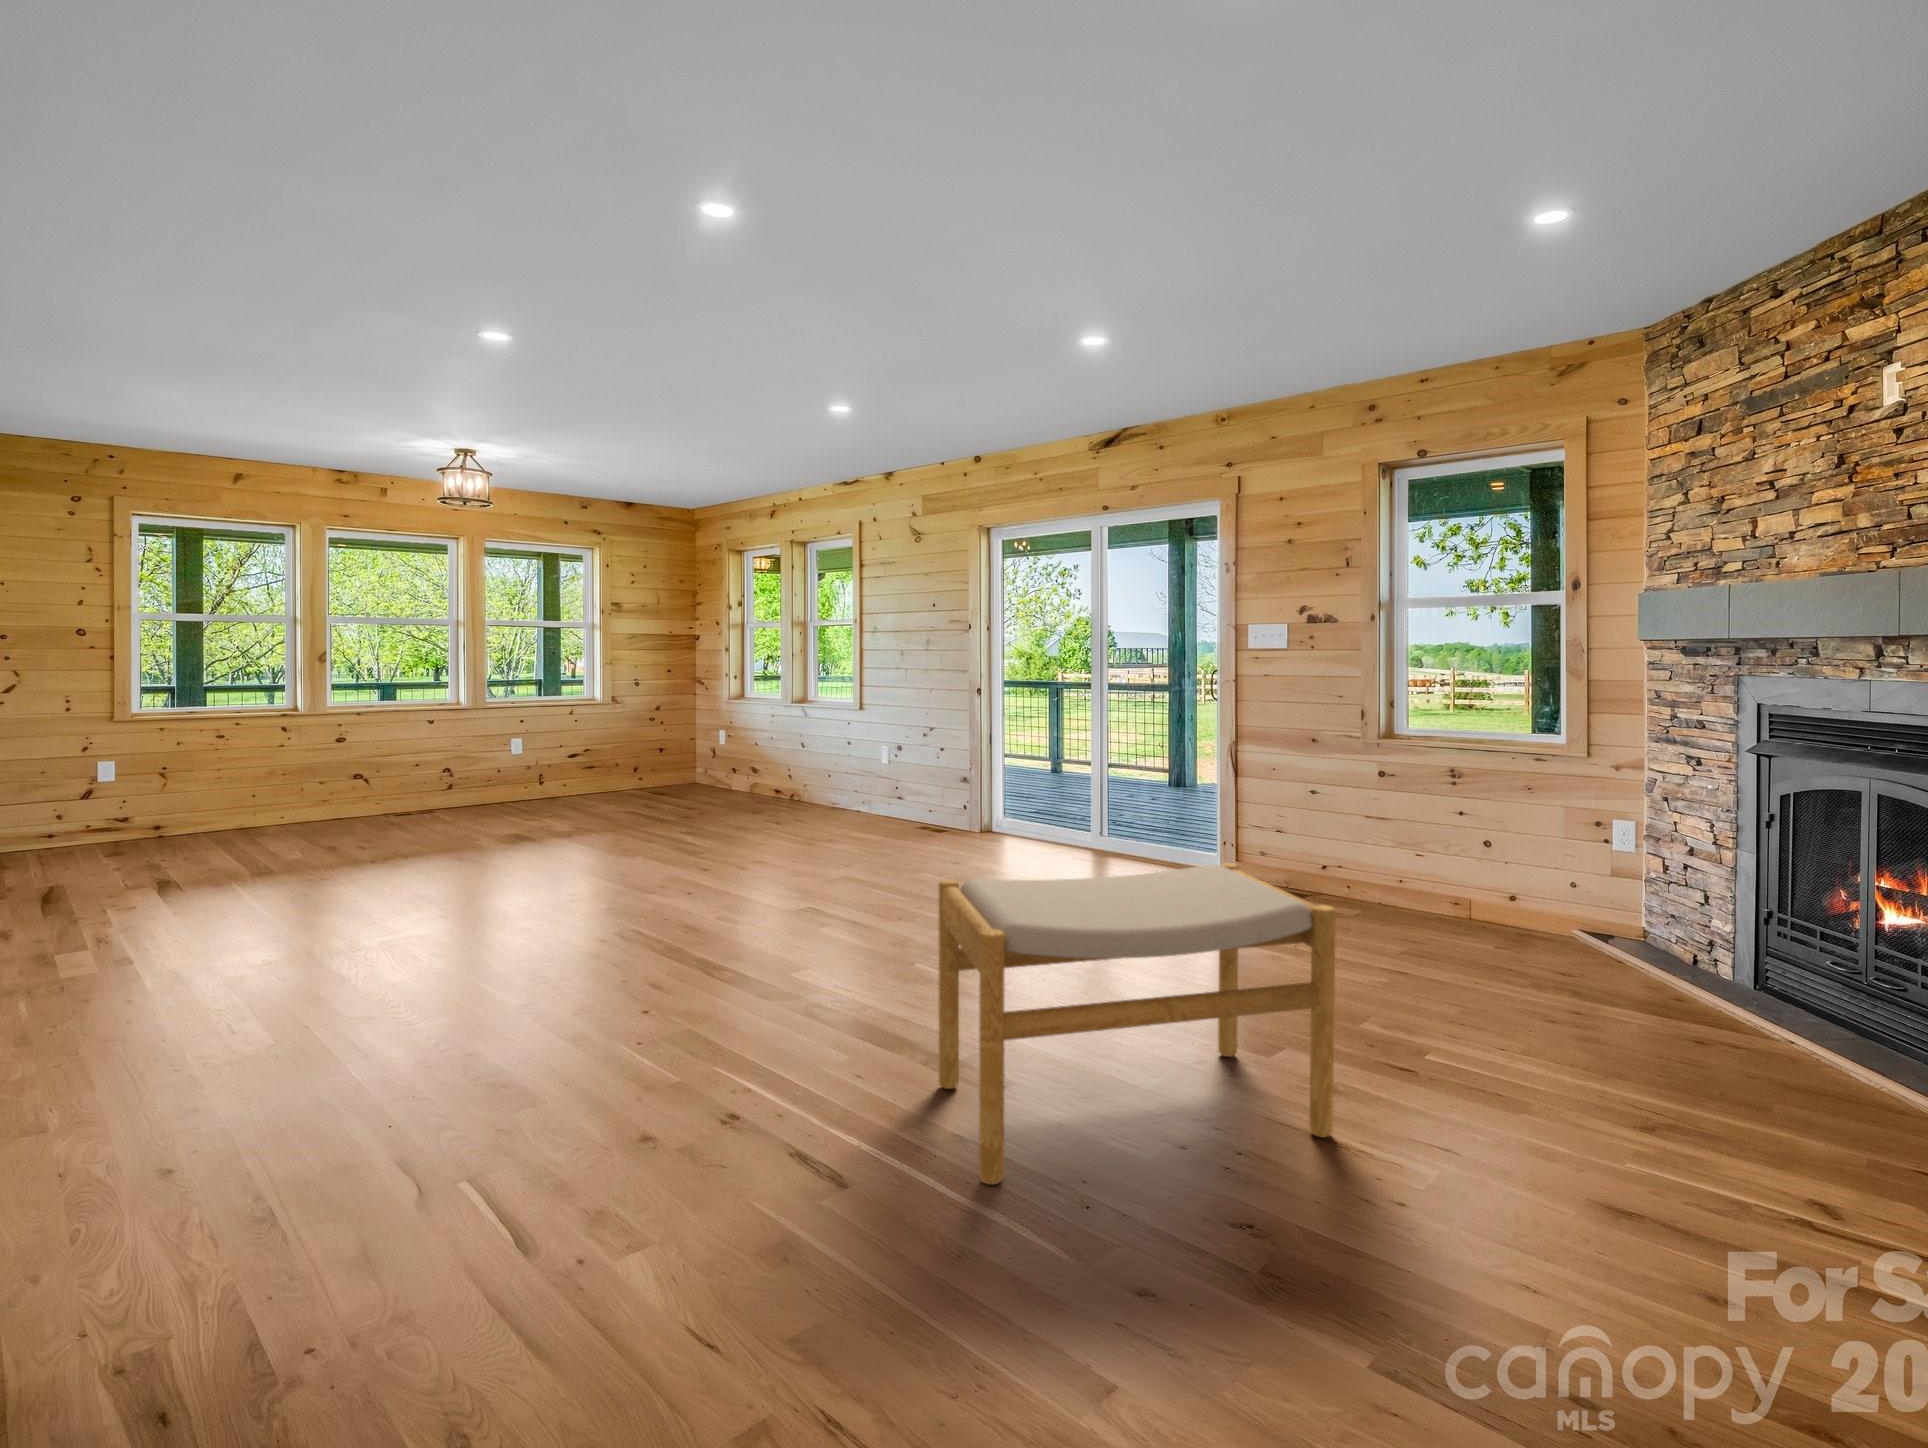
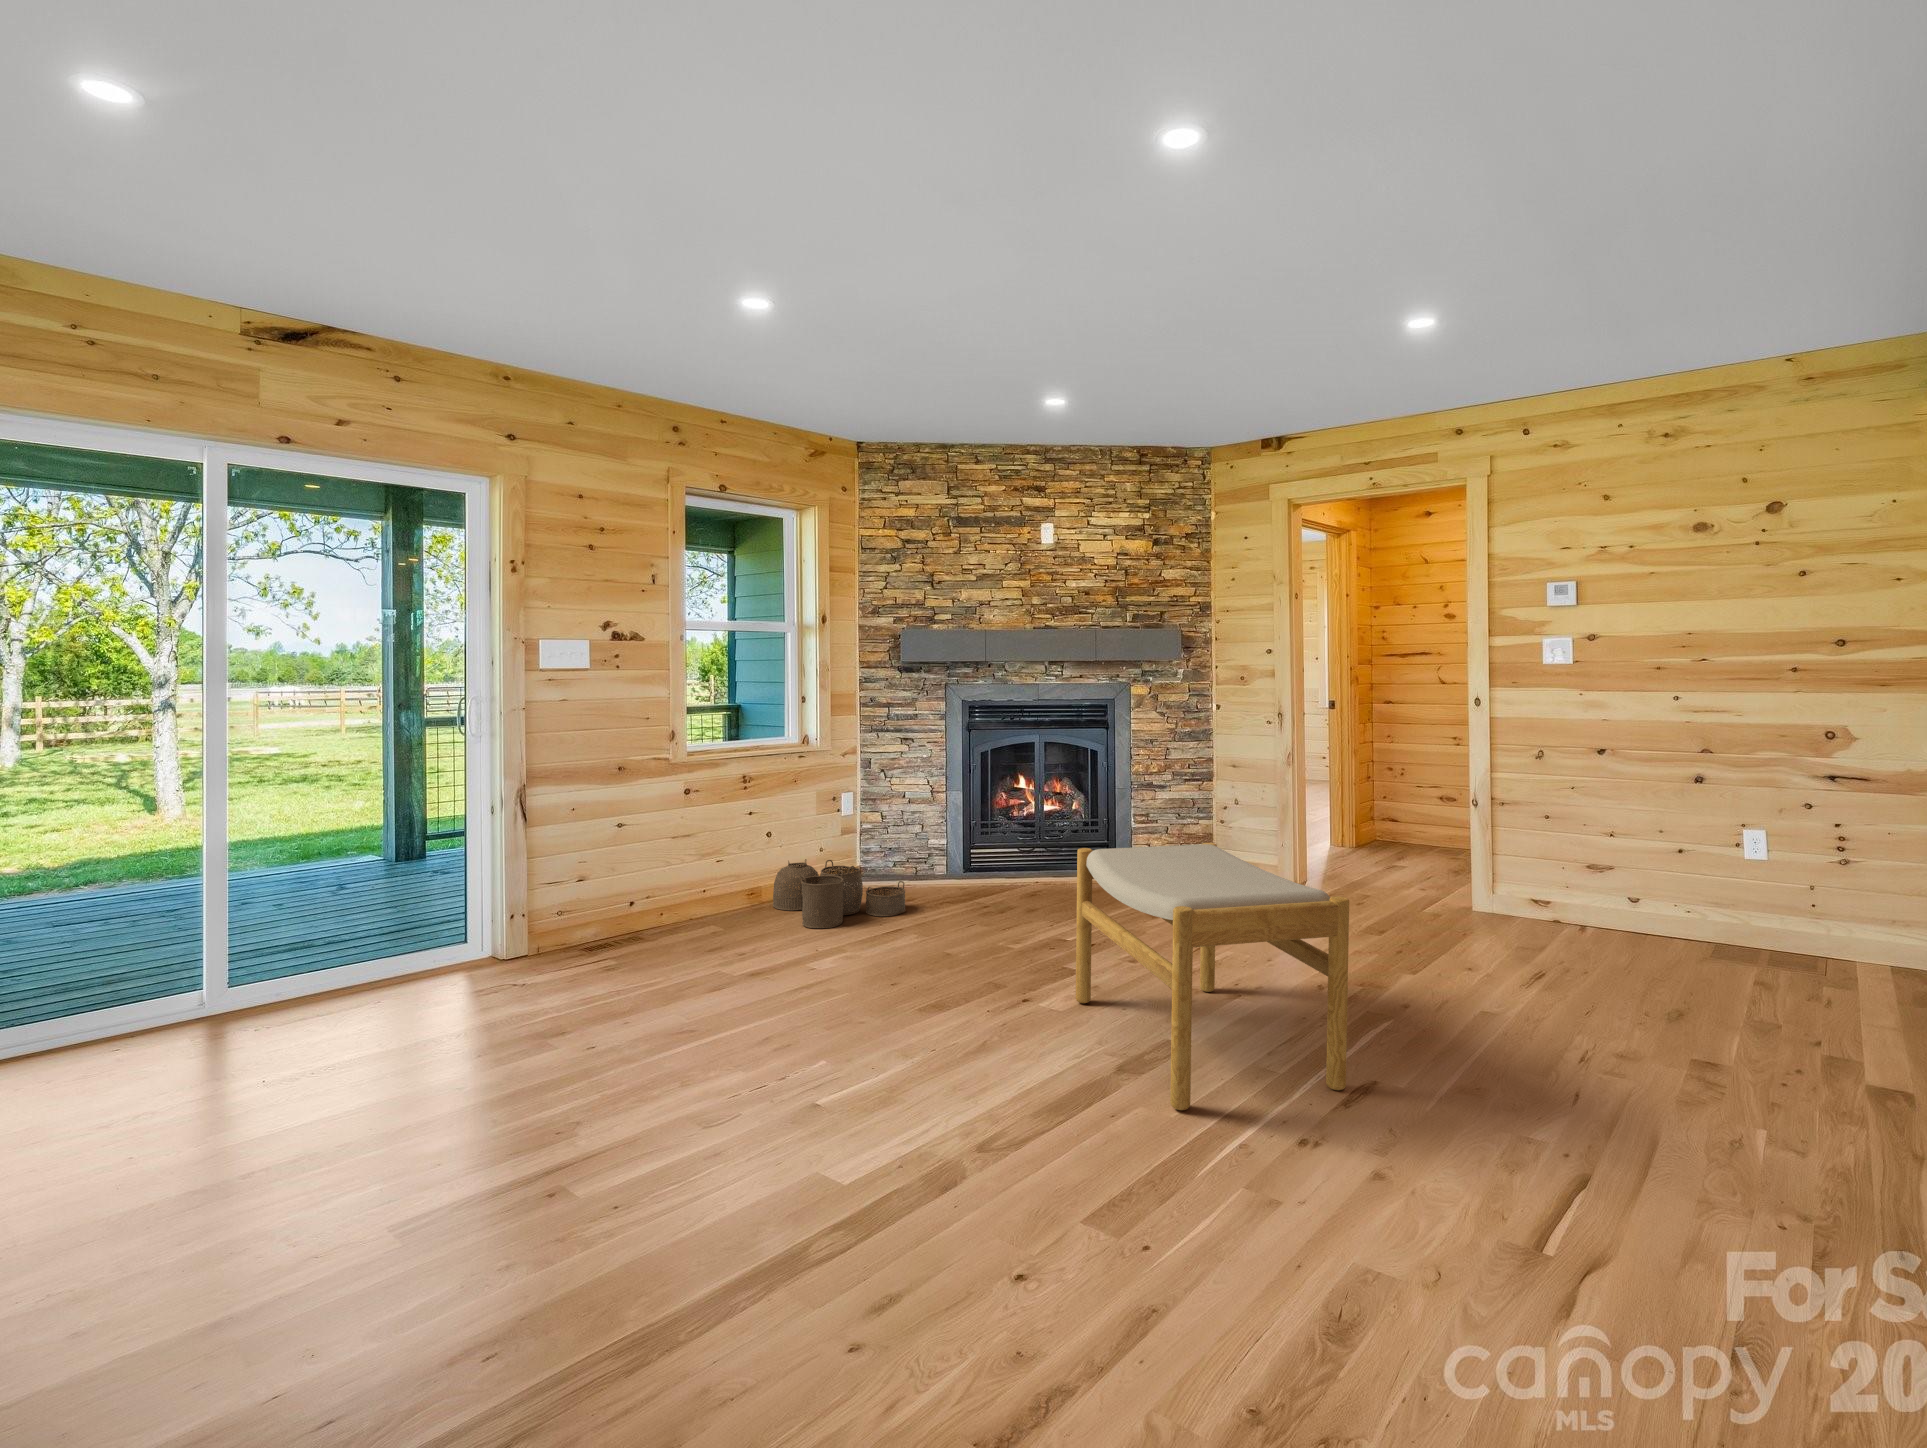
woven basket: none [1390,873,1527,970] -> present [773,859,906,928]

